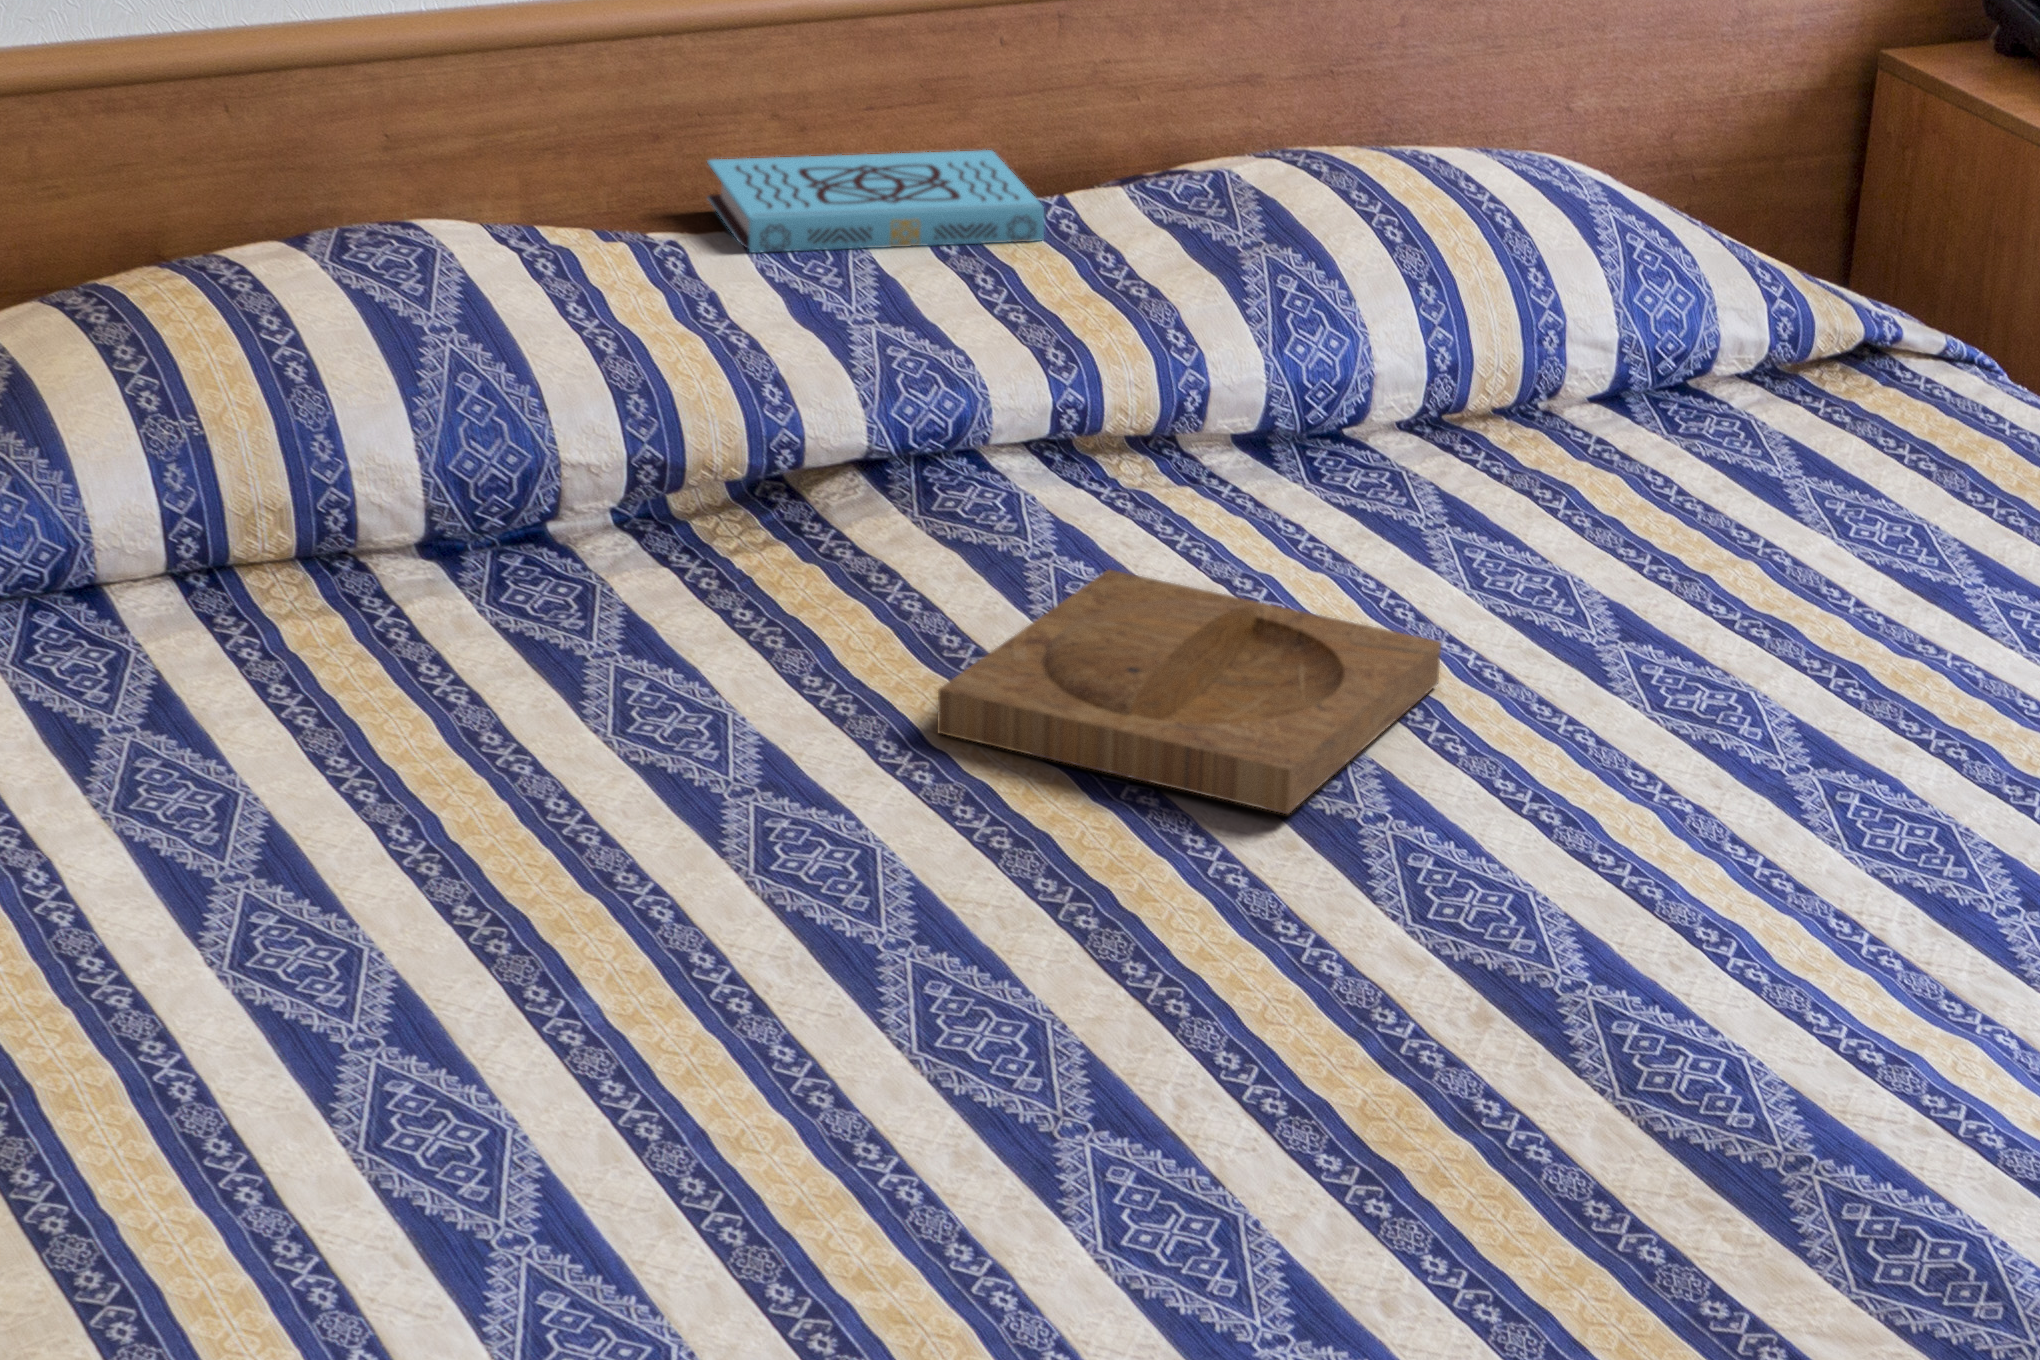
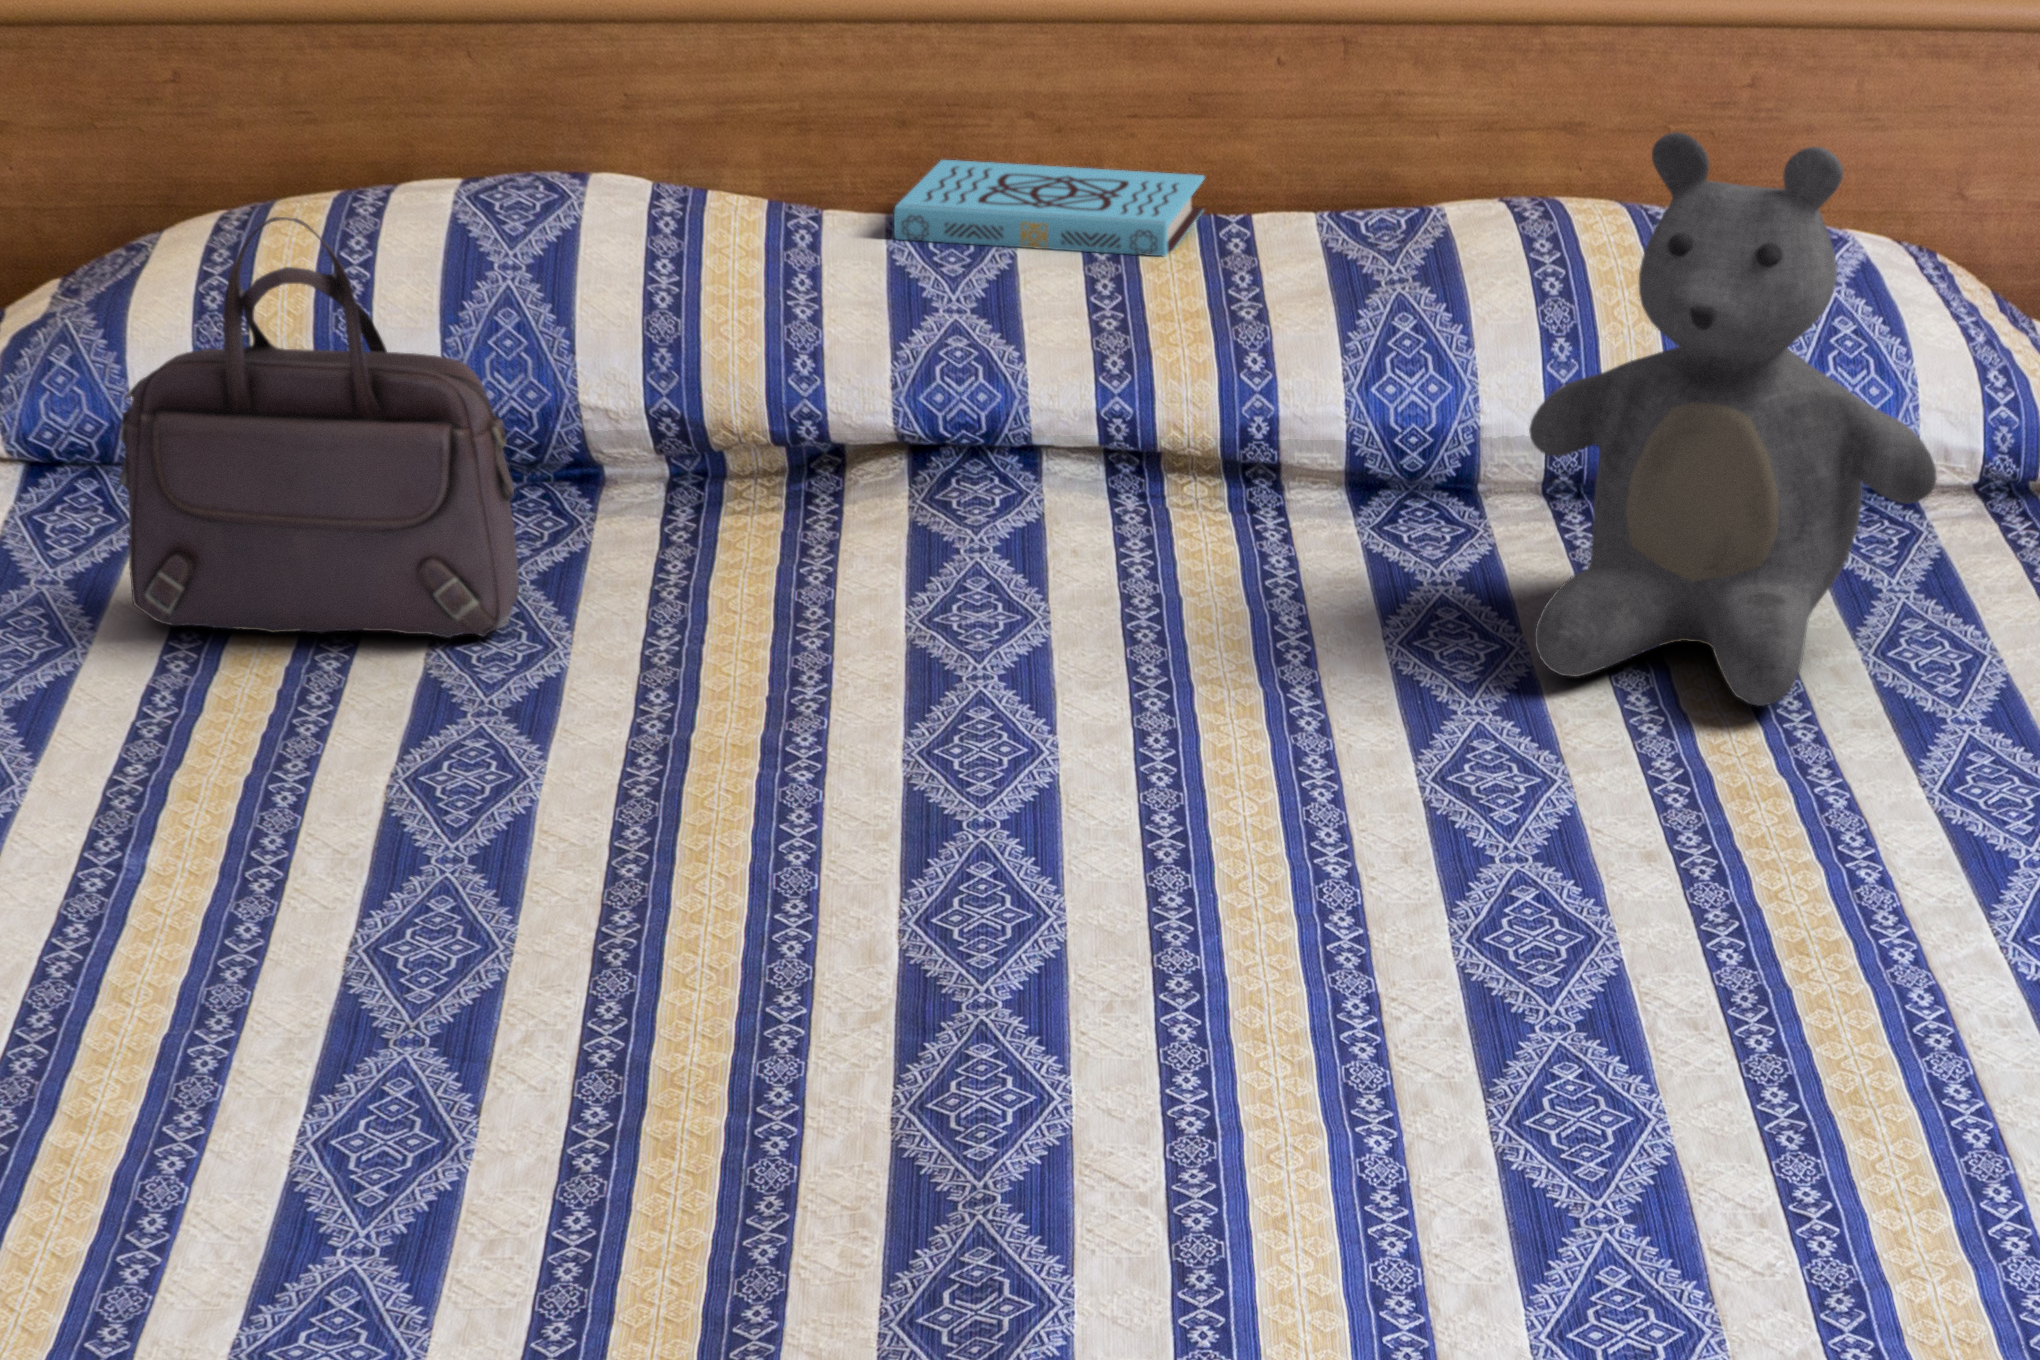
teddy bear: none [1545,73,1939,610] -> present [1529,132,1937,706]
handbag: none [201,306,658,789] -> present [119,217,519,638]
tray: present [937,570,1441,814] -> none [741,557,1244,788]

